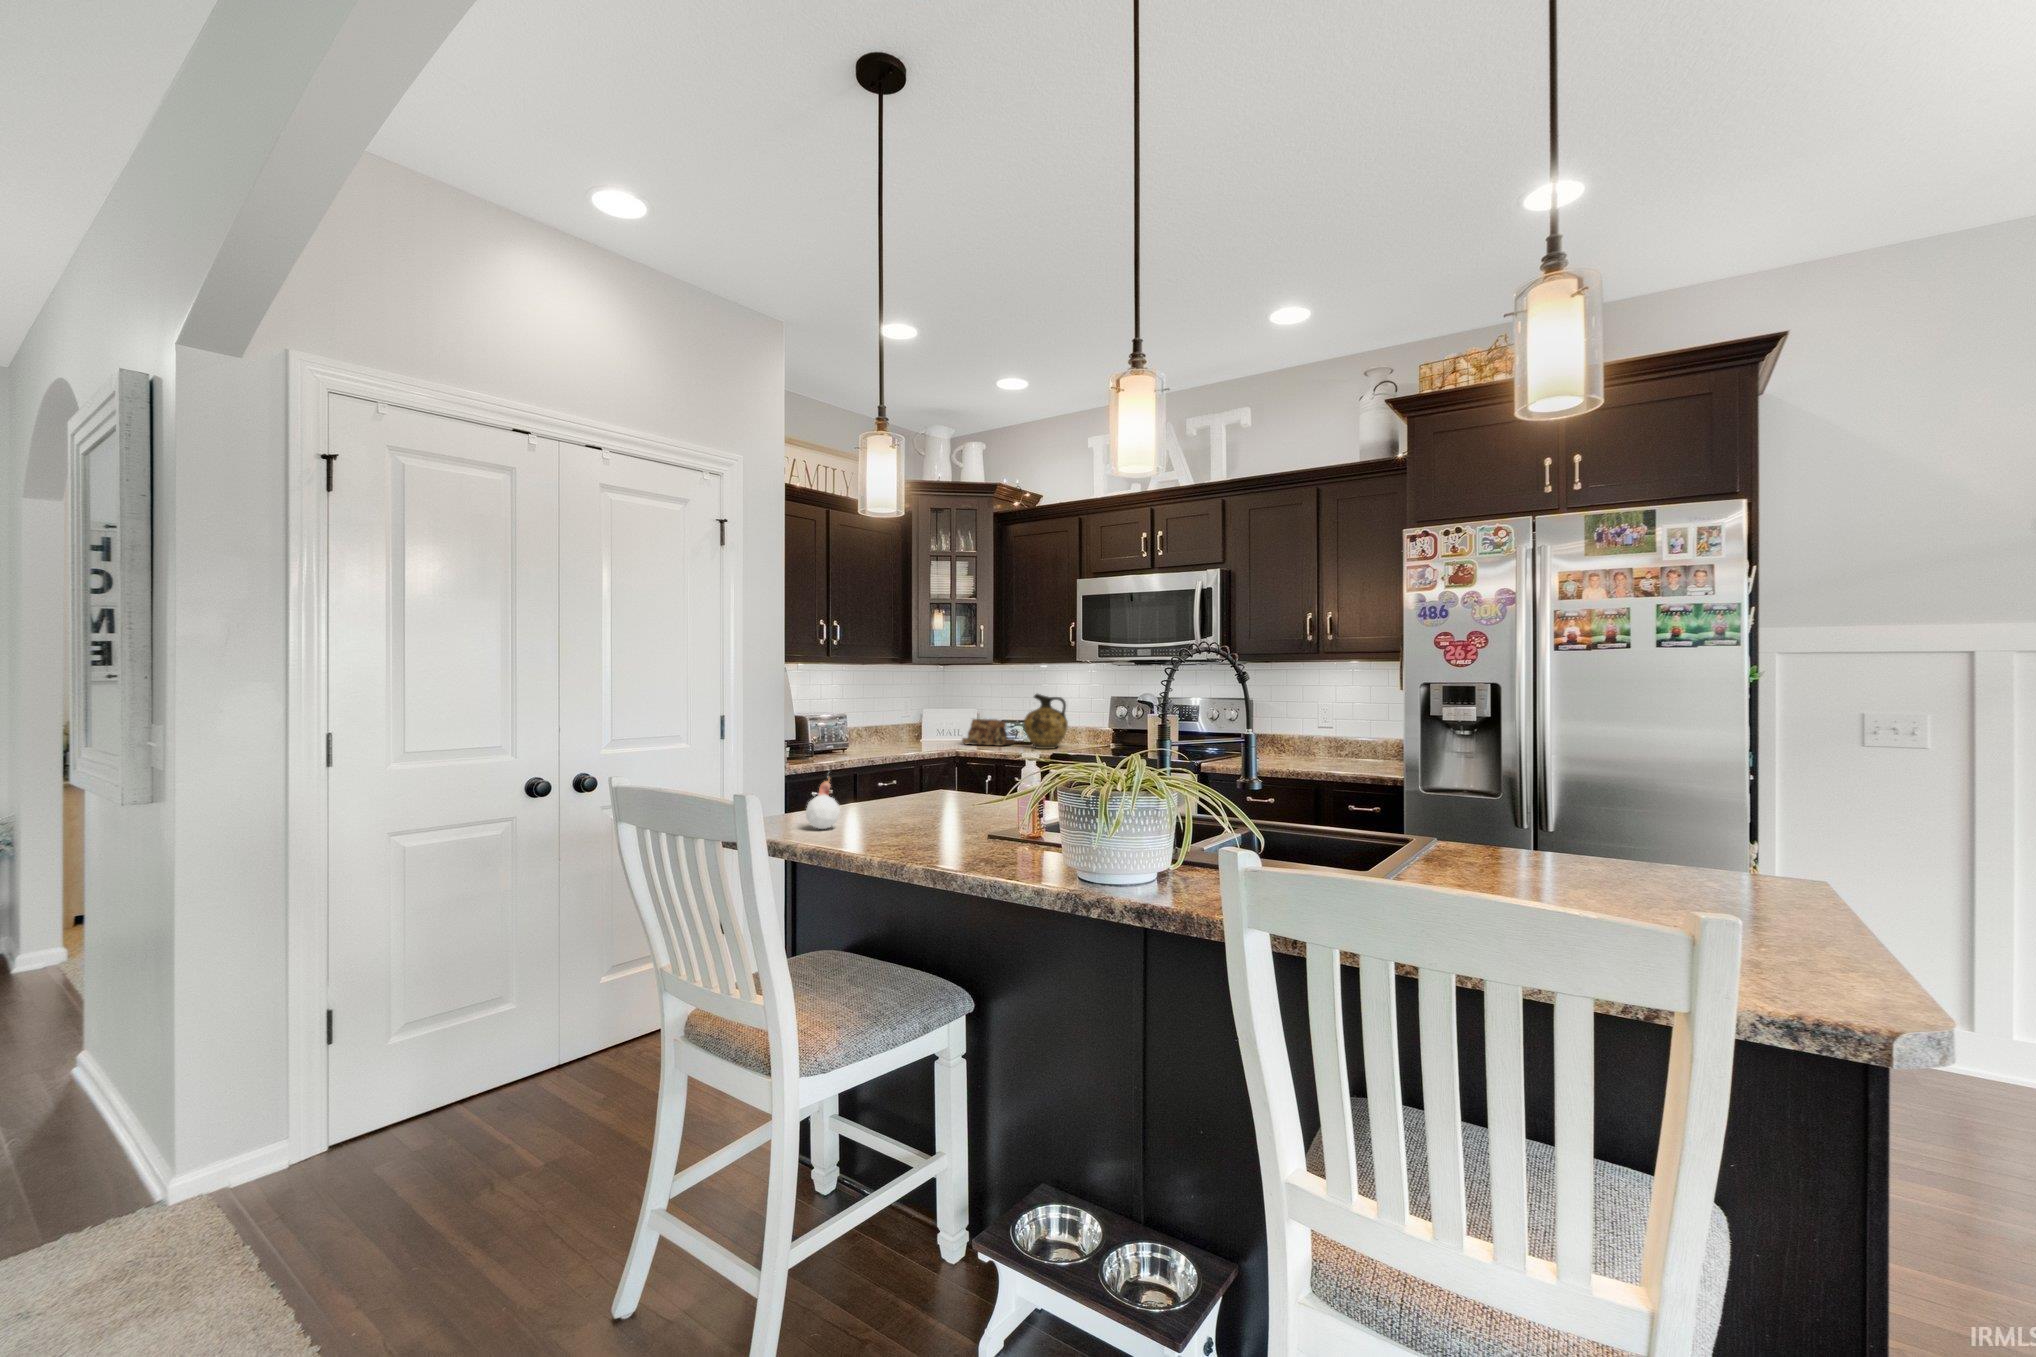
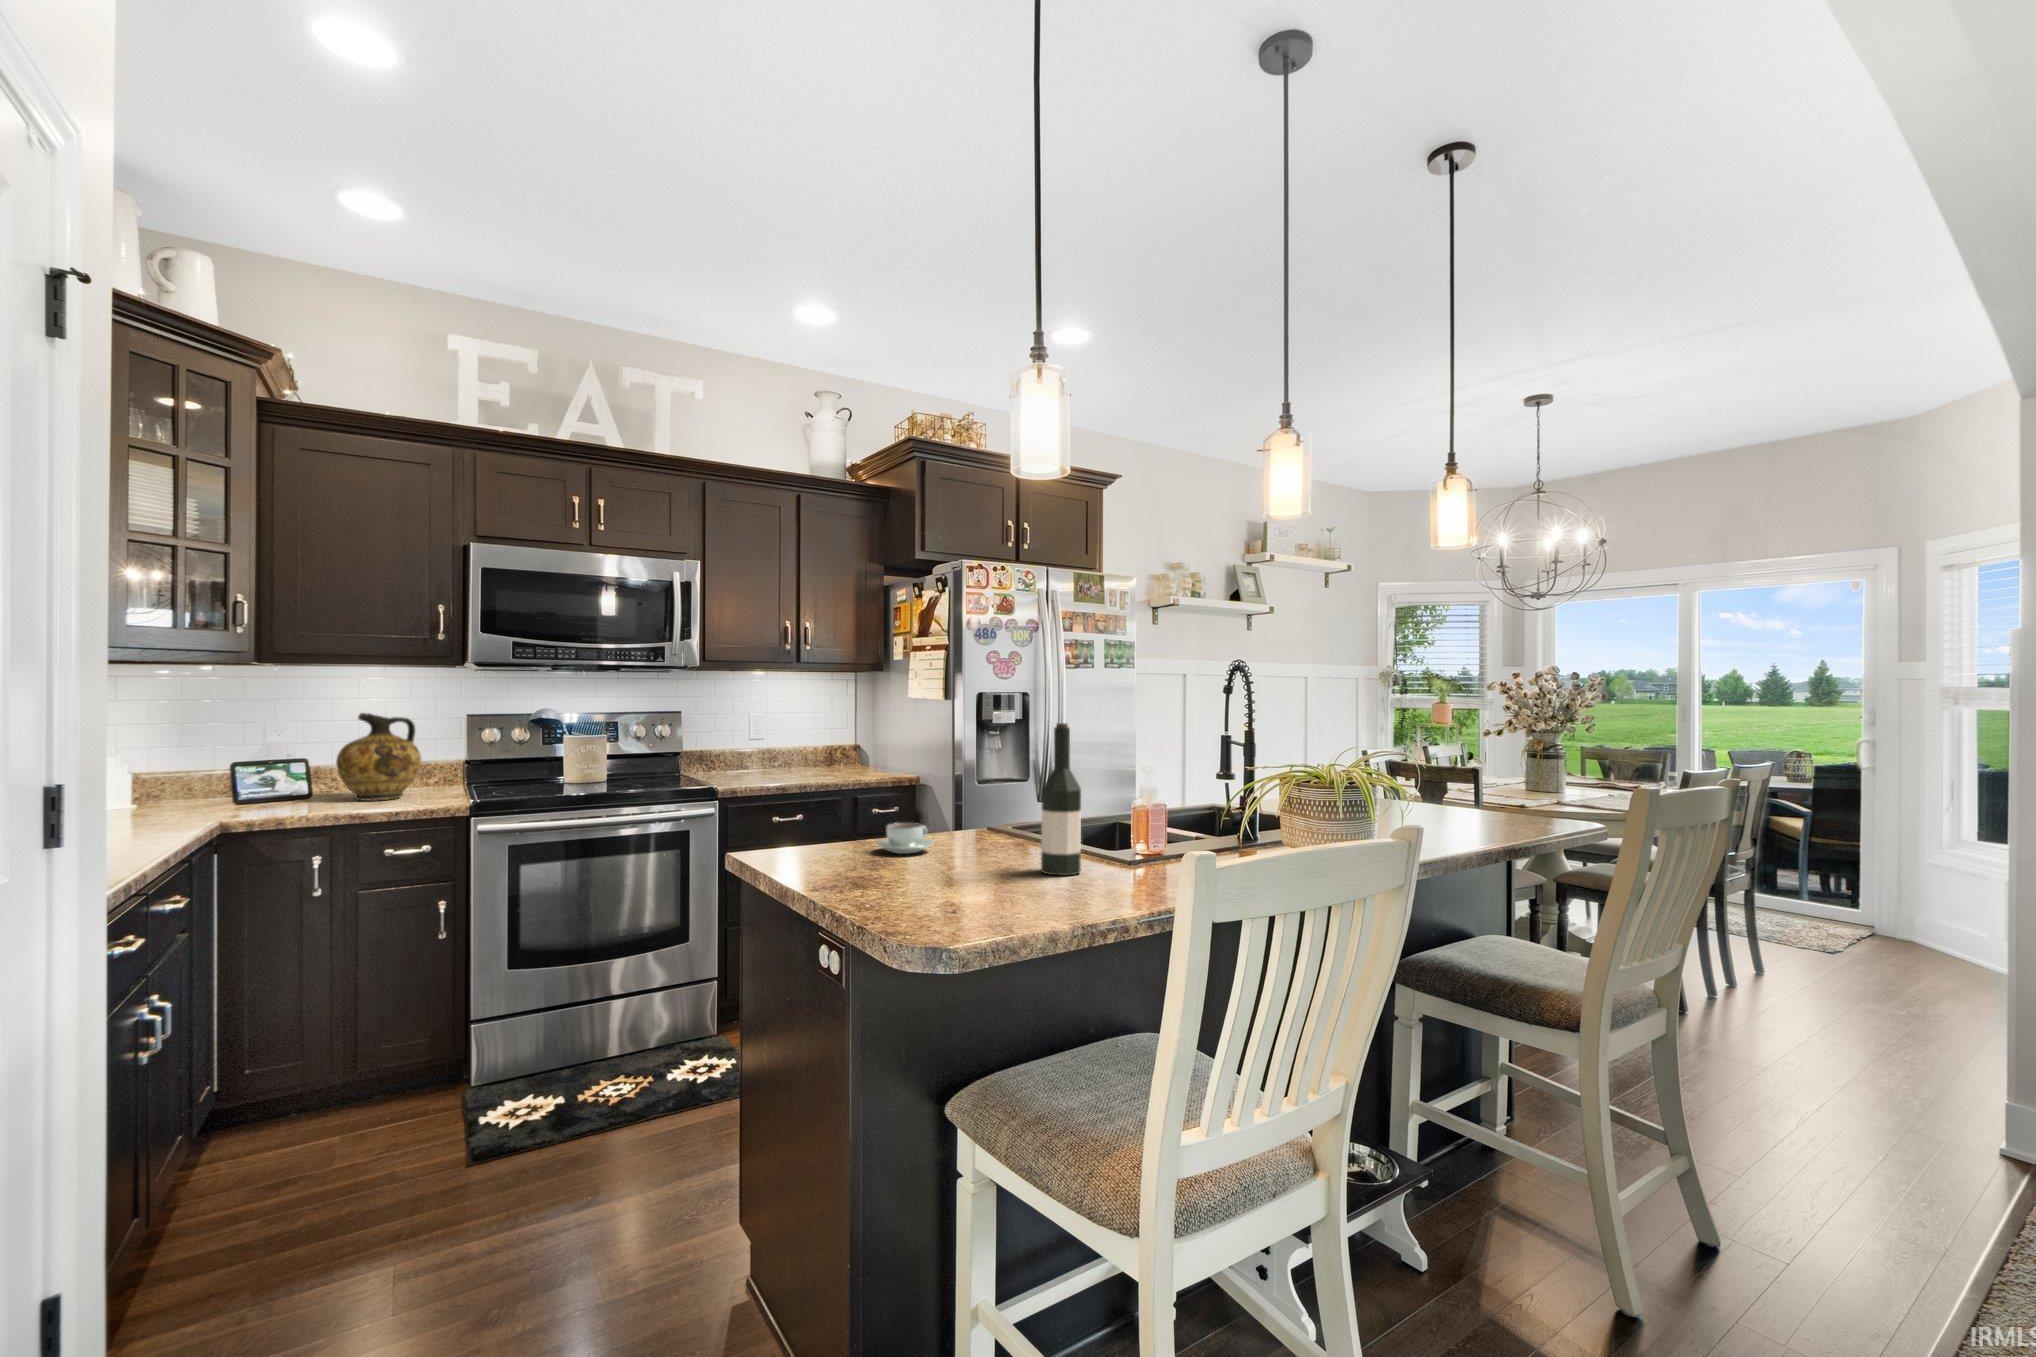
wine bottle: none [876,704,907,823] -> present [1041,723,1081,876]
bread loaf: present [962,719,1015,746] -> none [166,760,283,811]
candle: present [806,778,840,829] -> none [1081,814,1125,893]
coffee cup: none [918,778,961,800] -> present [877,823,933,854]

